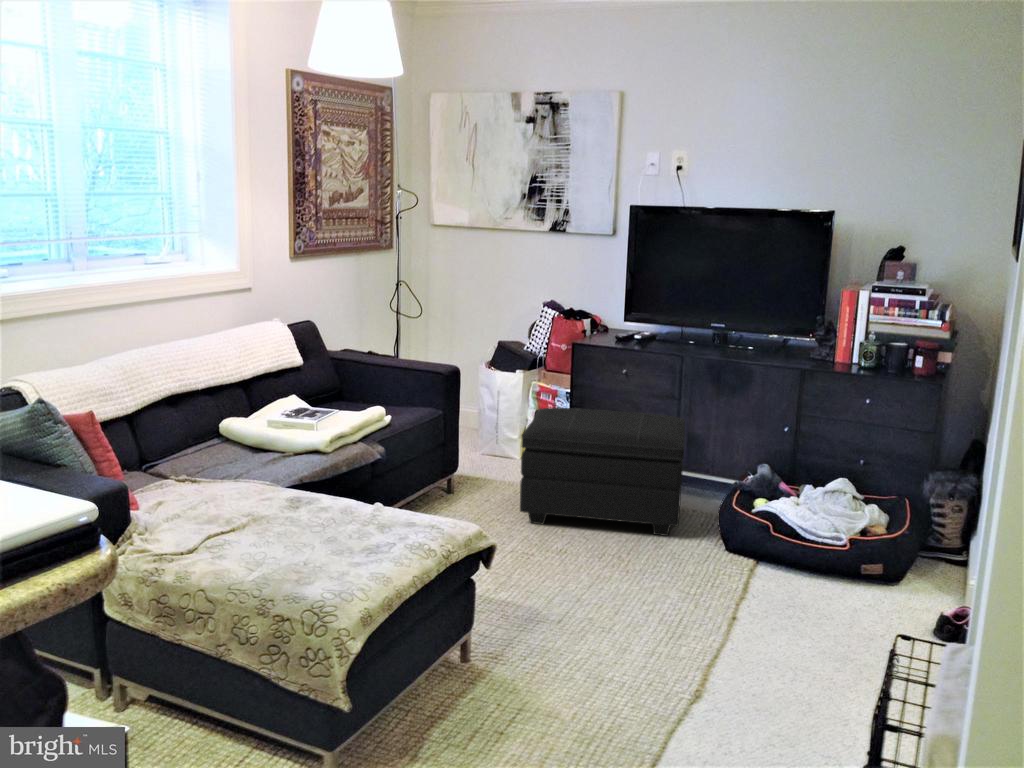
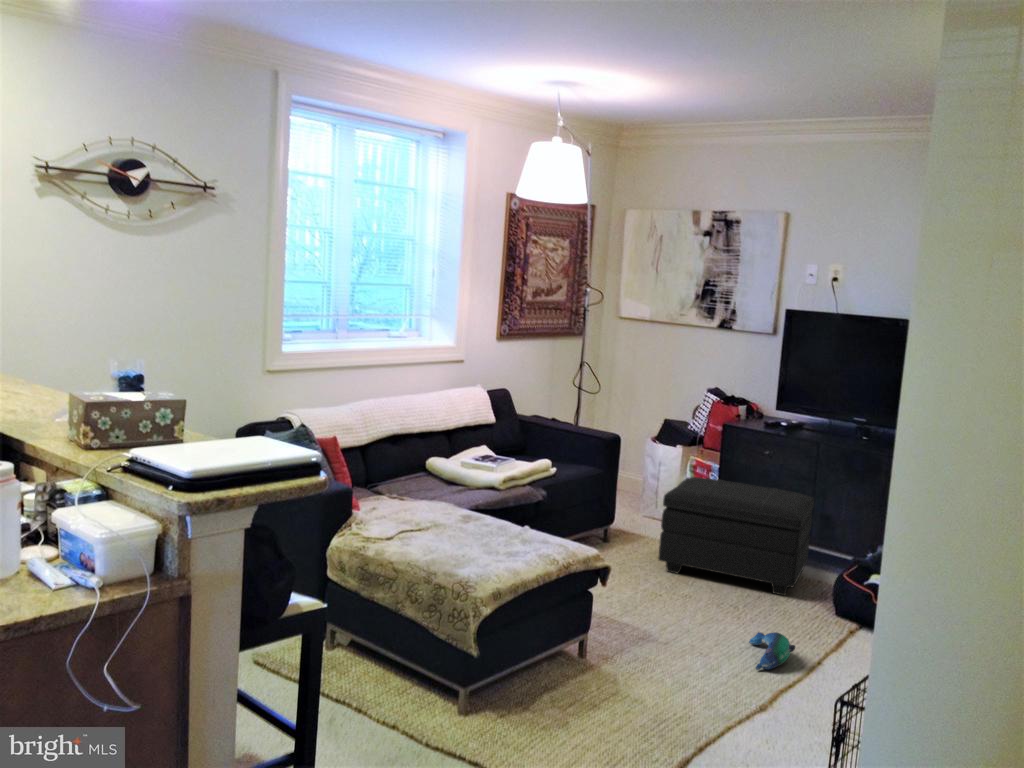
plush toy: none [653,591,713,643] -> present [749,632,795,670]

